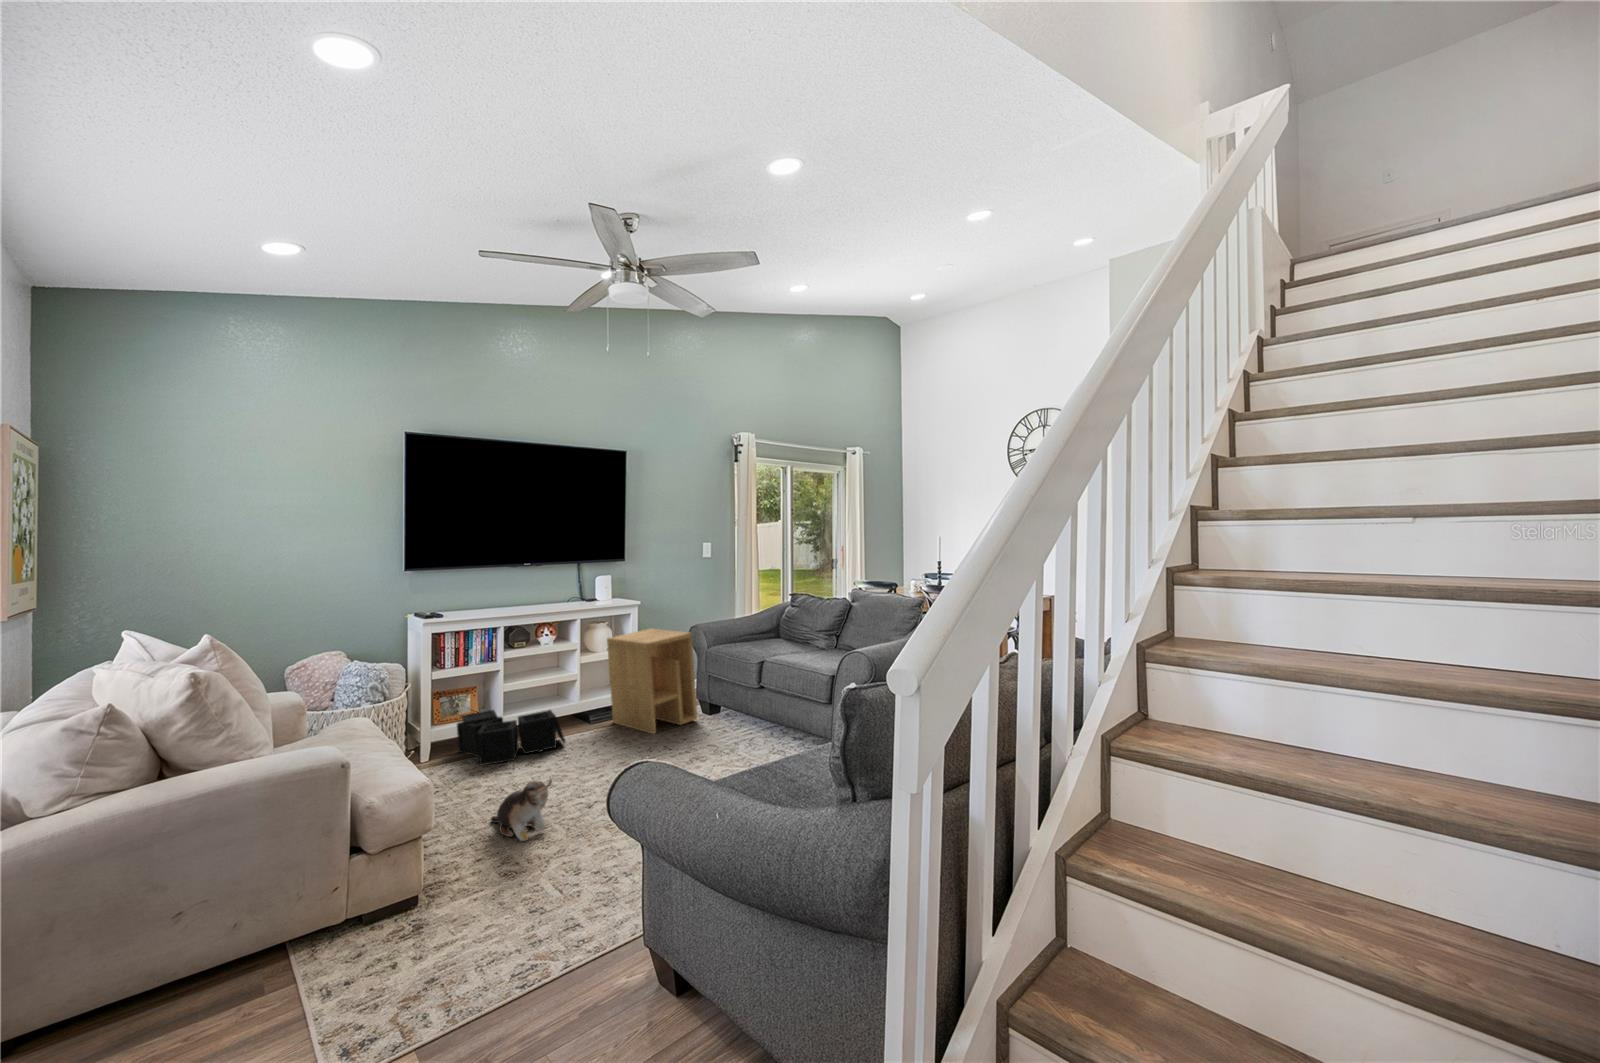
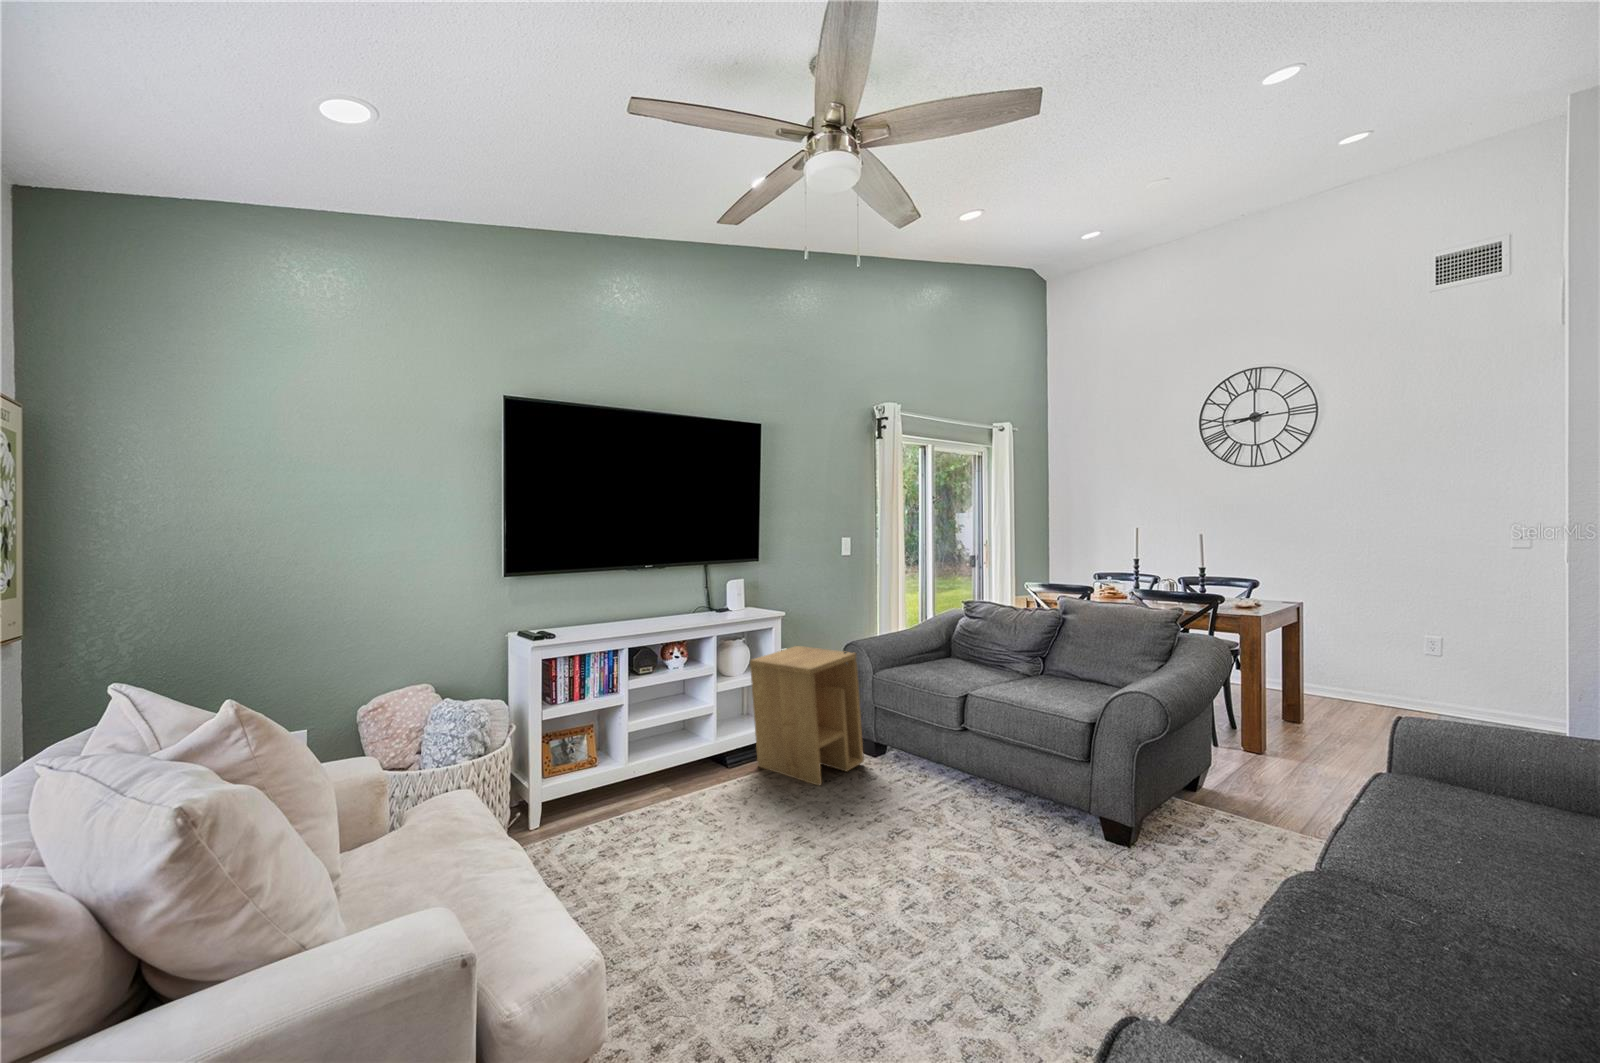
storage bin: present [457,710,565,765] -> none [576,755,716,840]
plush toy: present [491,780,552,841] -> none [661,908,773,1009]

